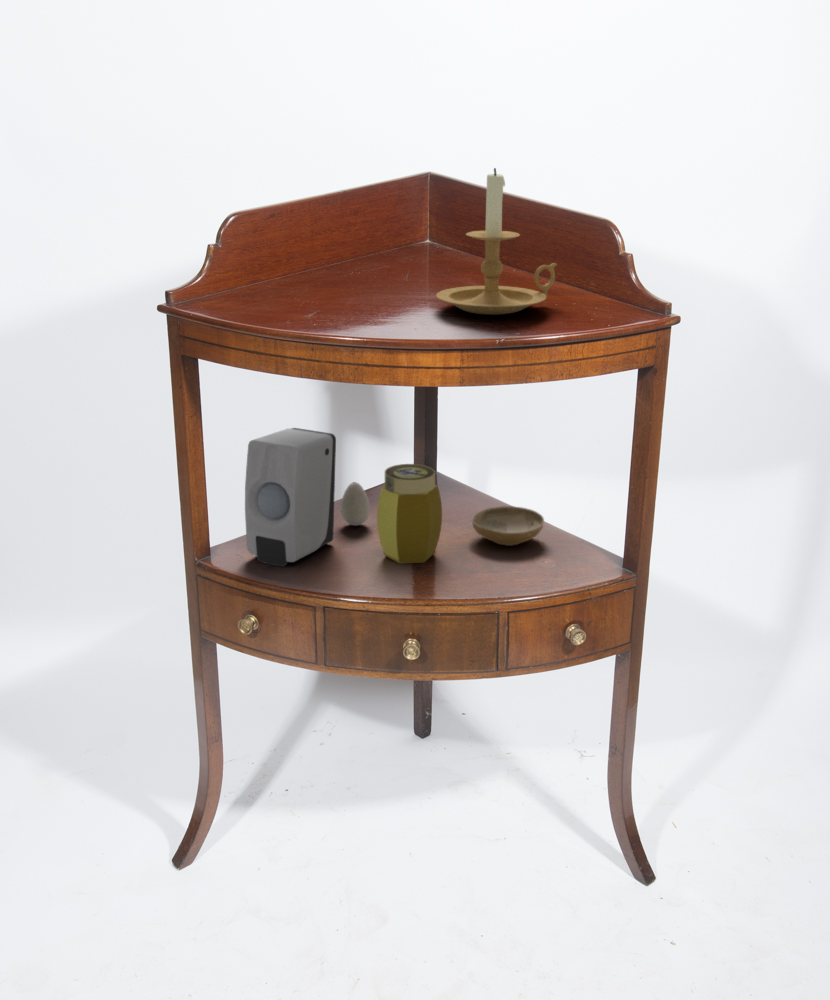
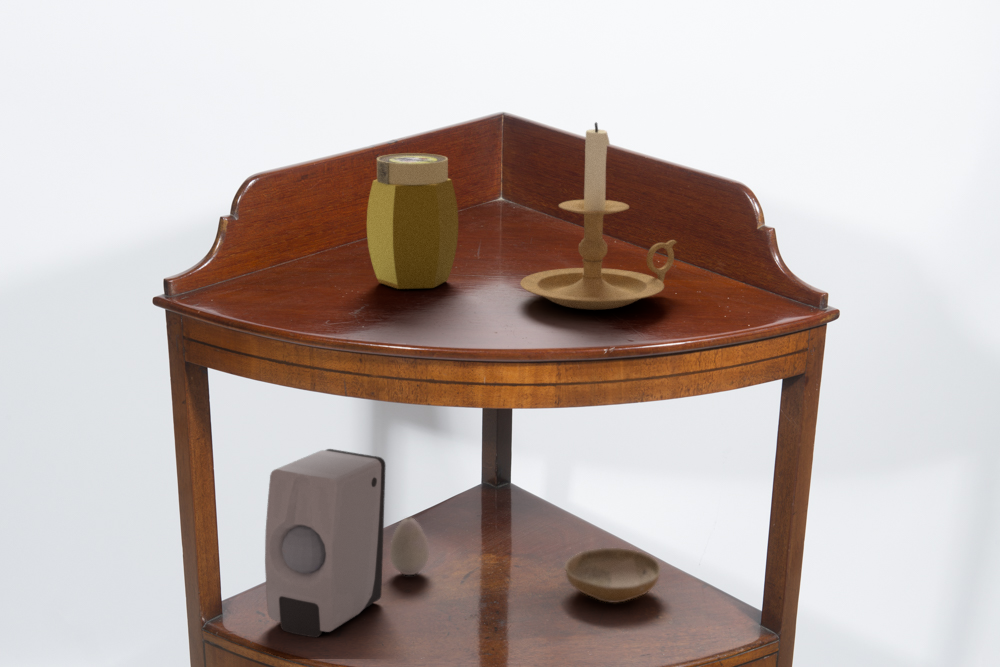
jar: present [377,464,442,564] -> present [367,153,458,289]

